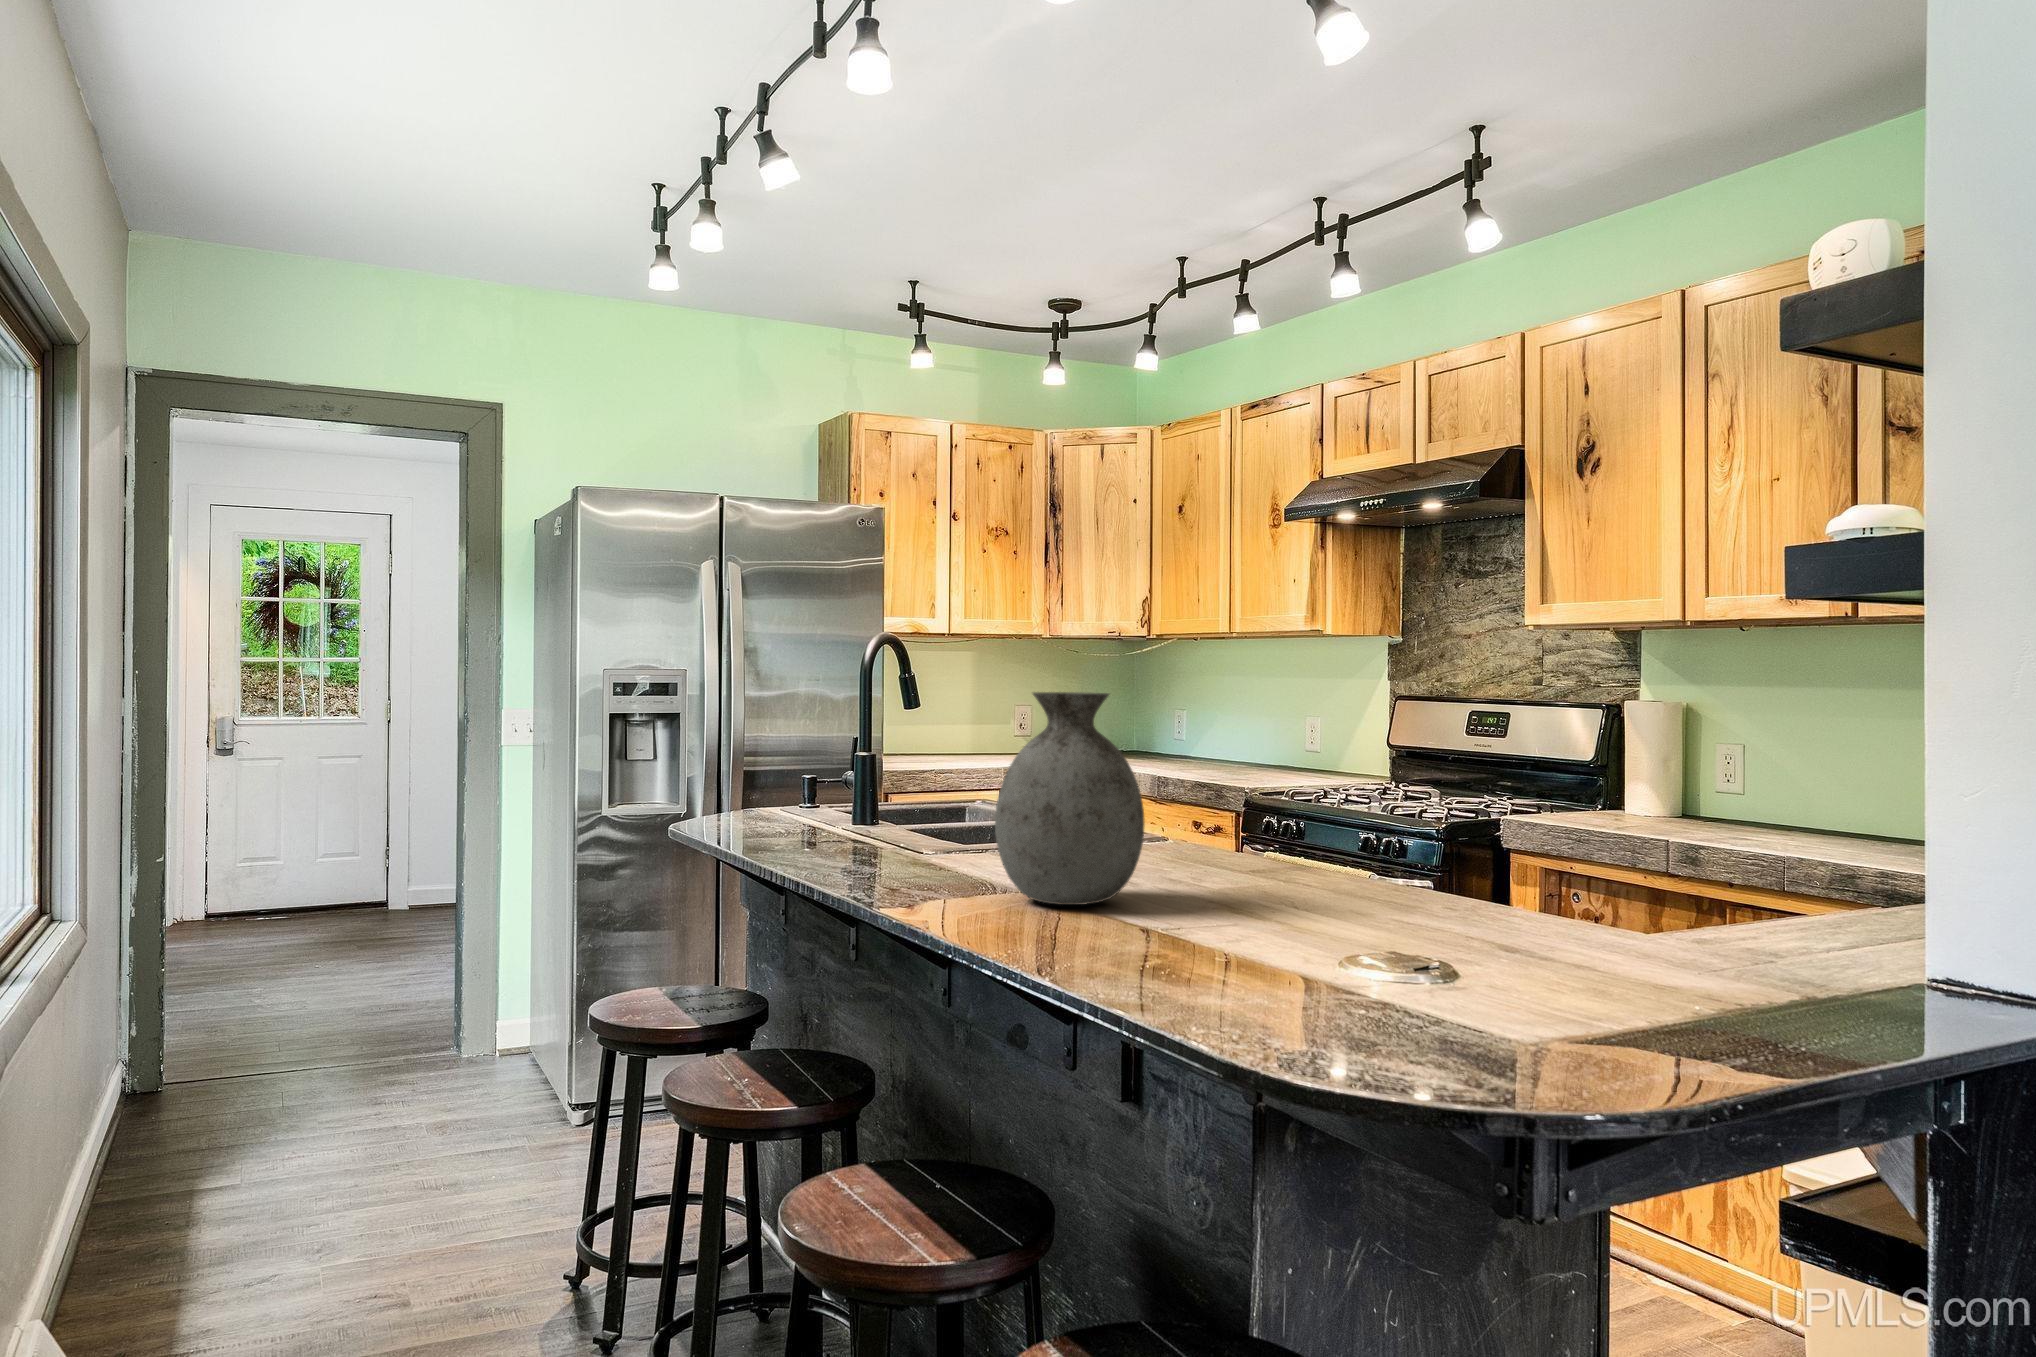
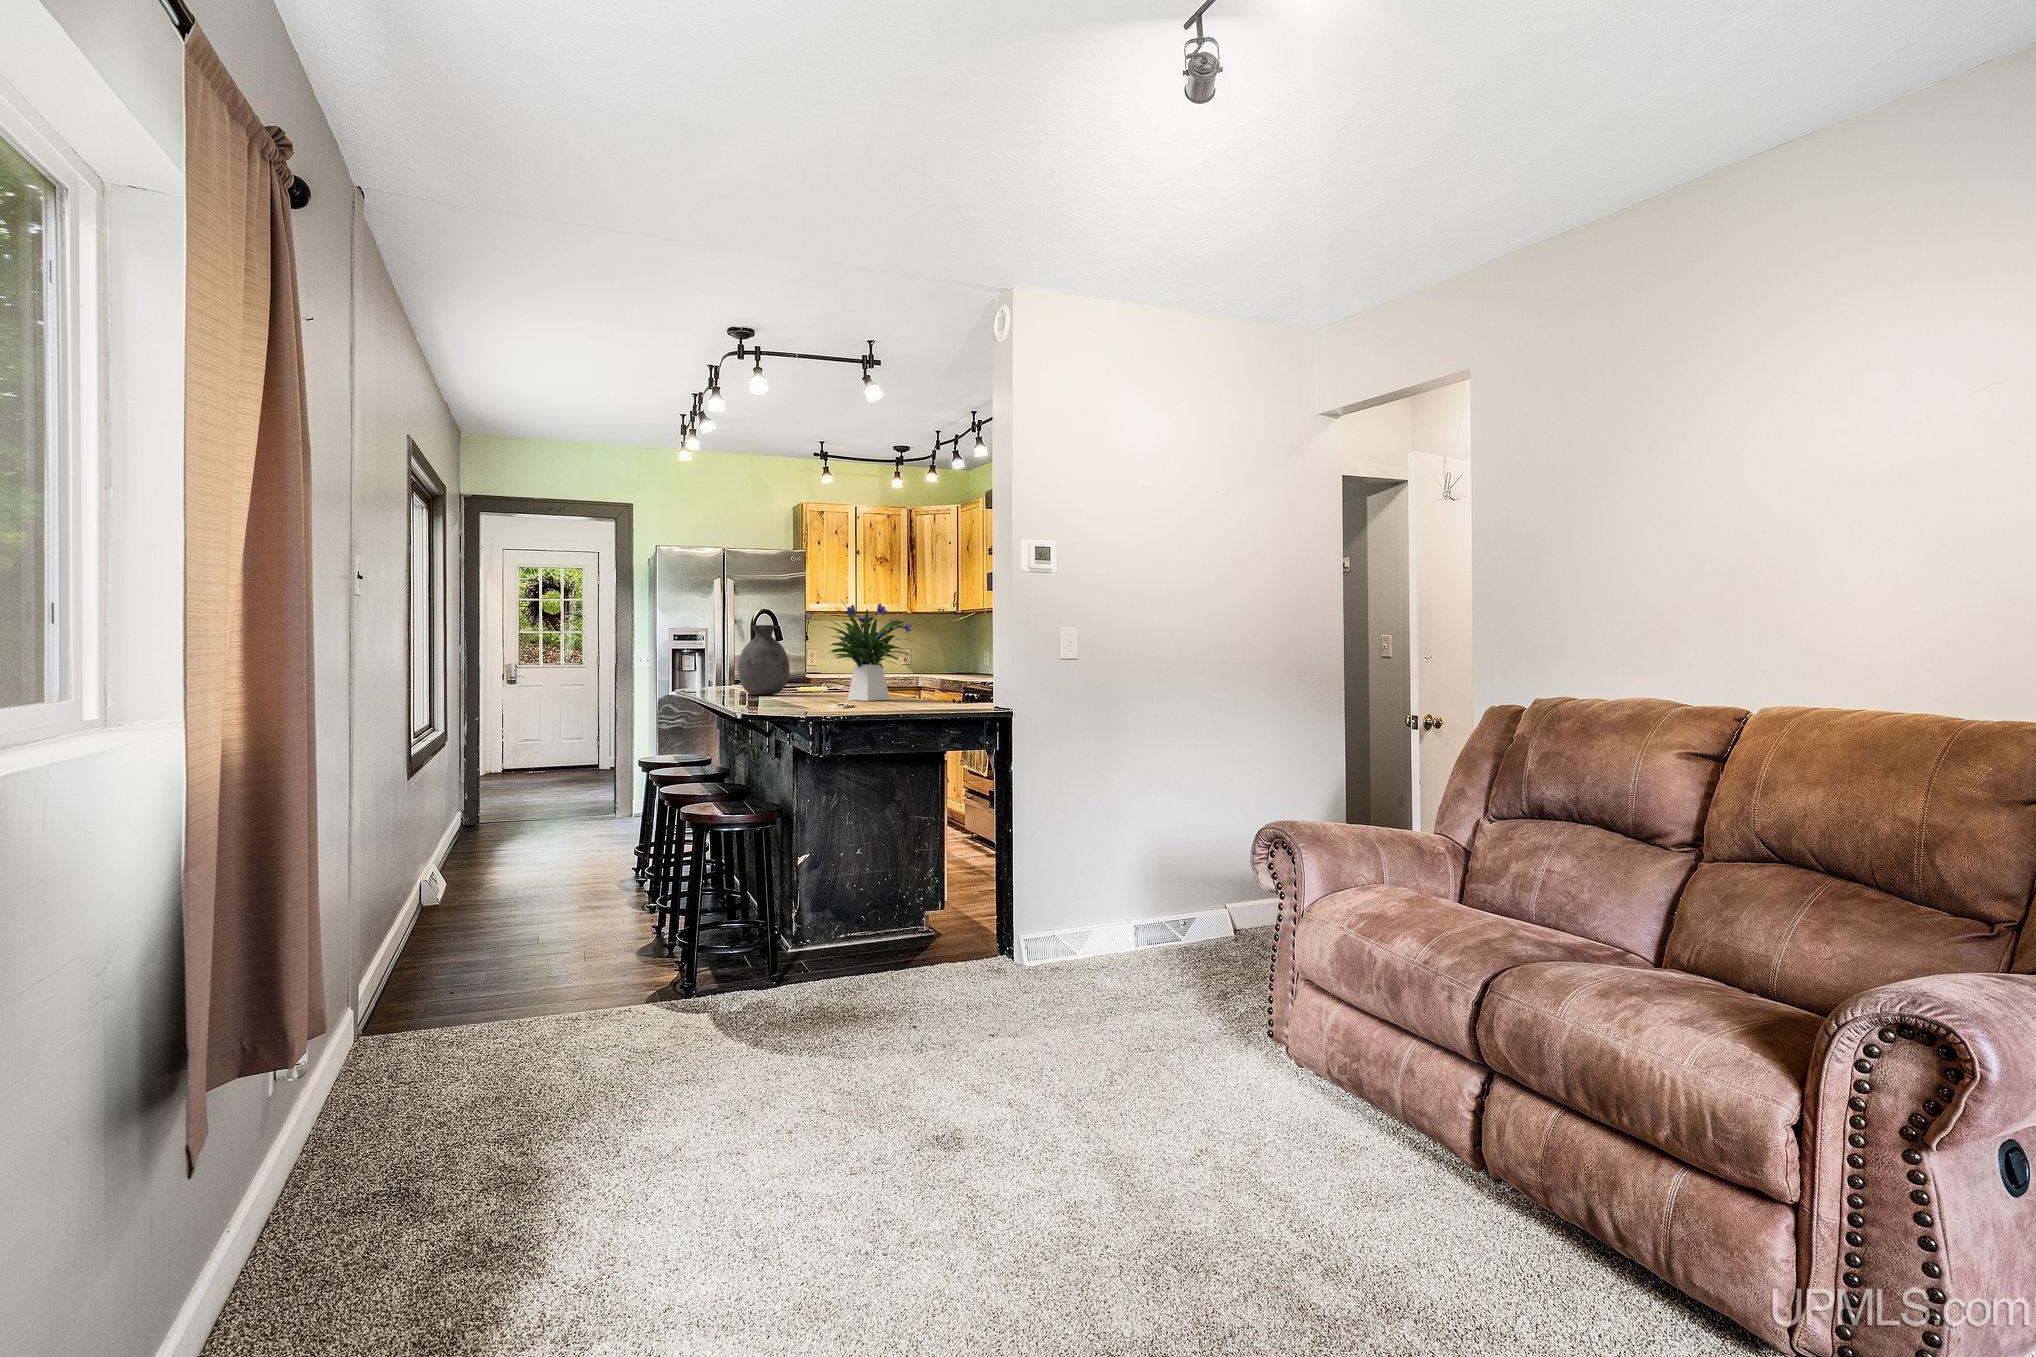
flower arrangement: none [1364,621,1709,971] -> present [828,600,912,701]

